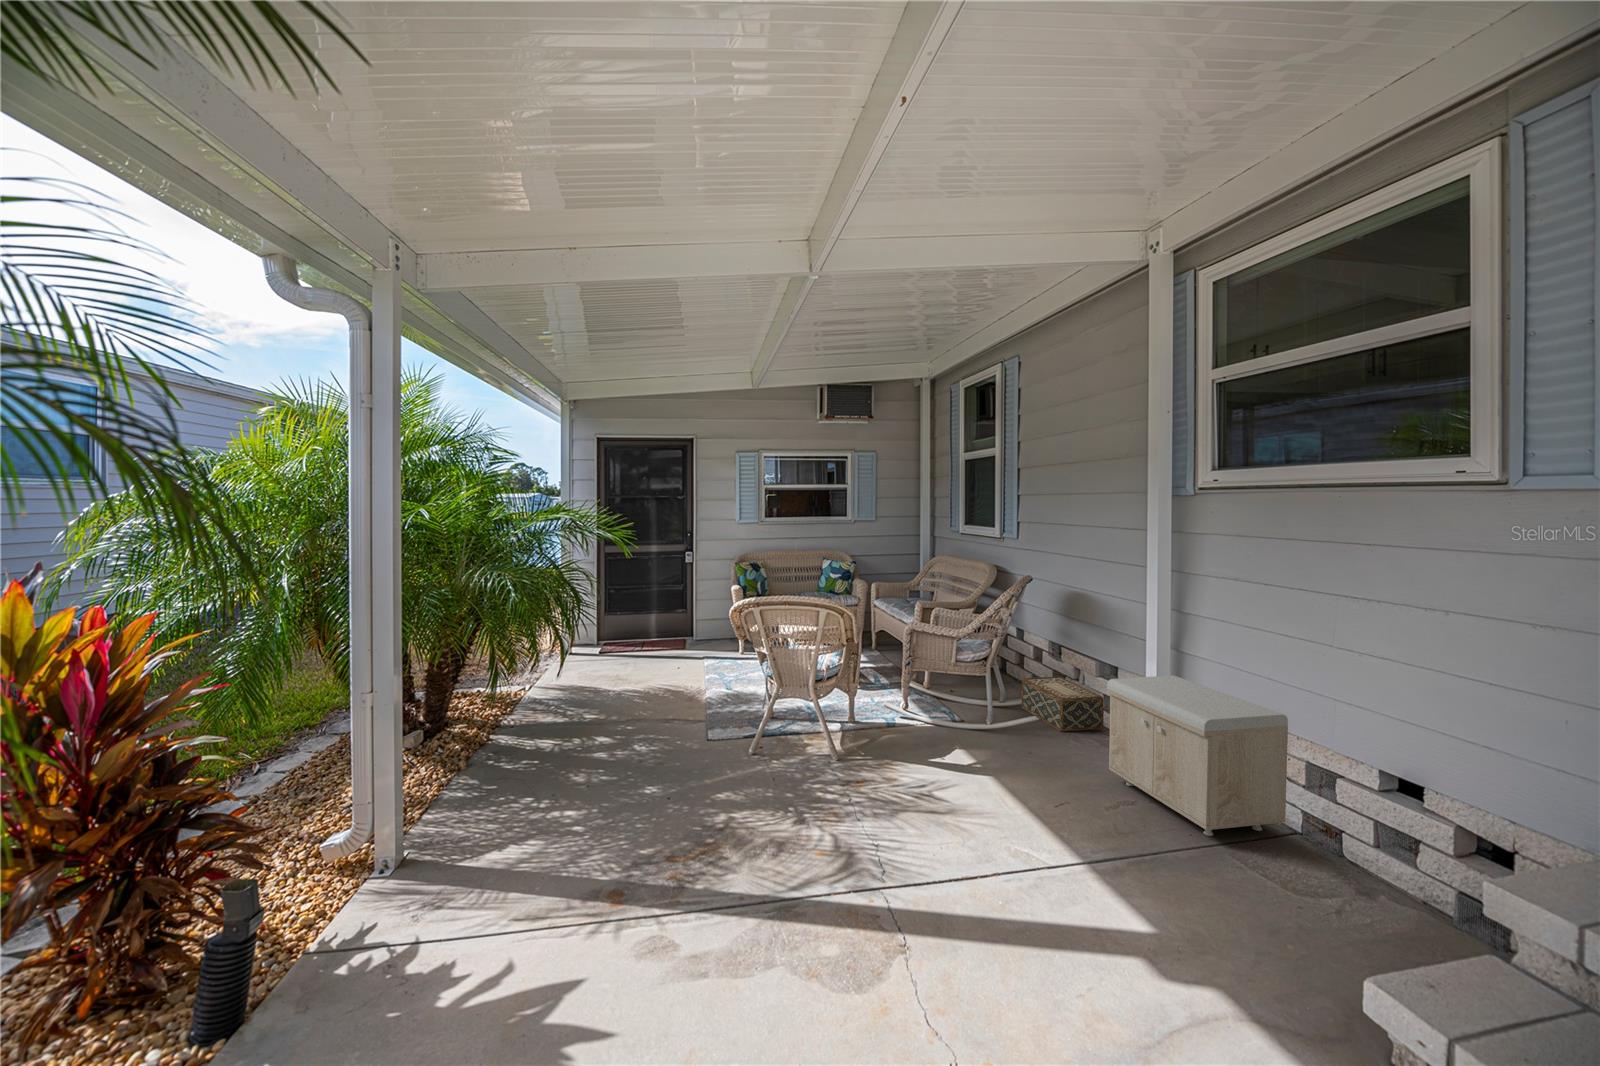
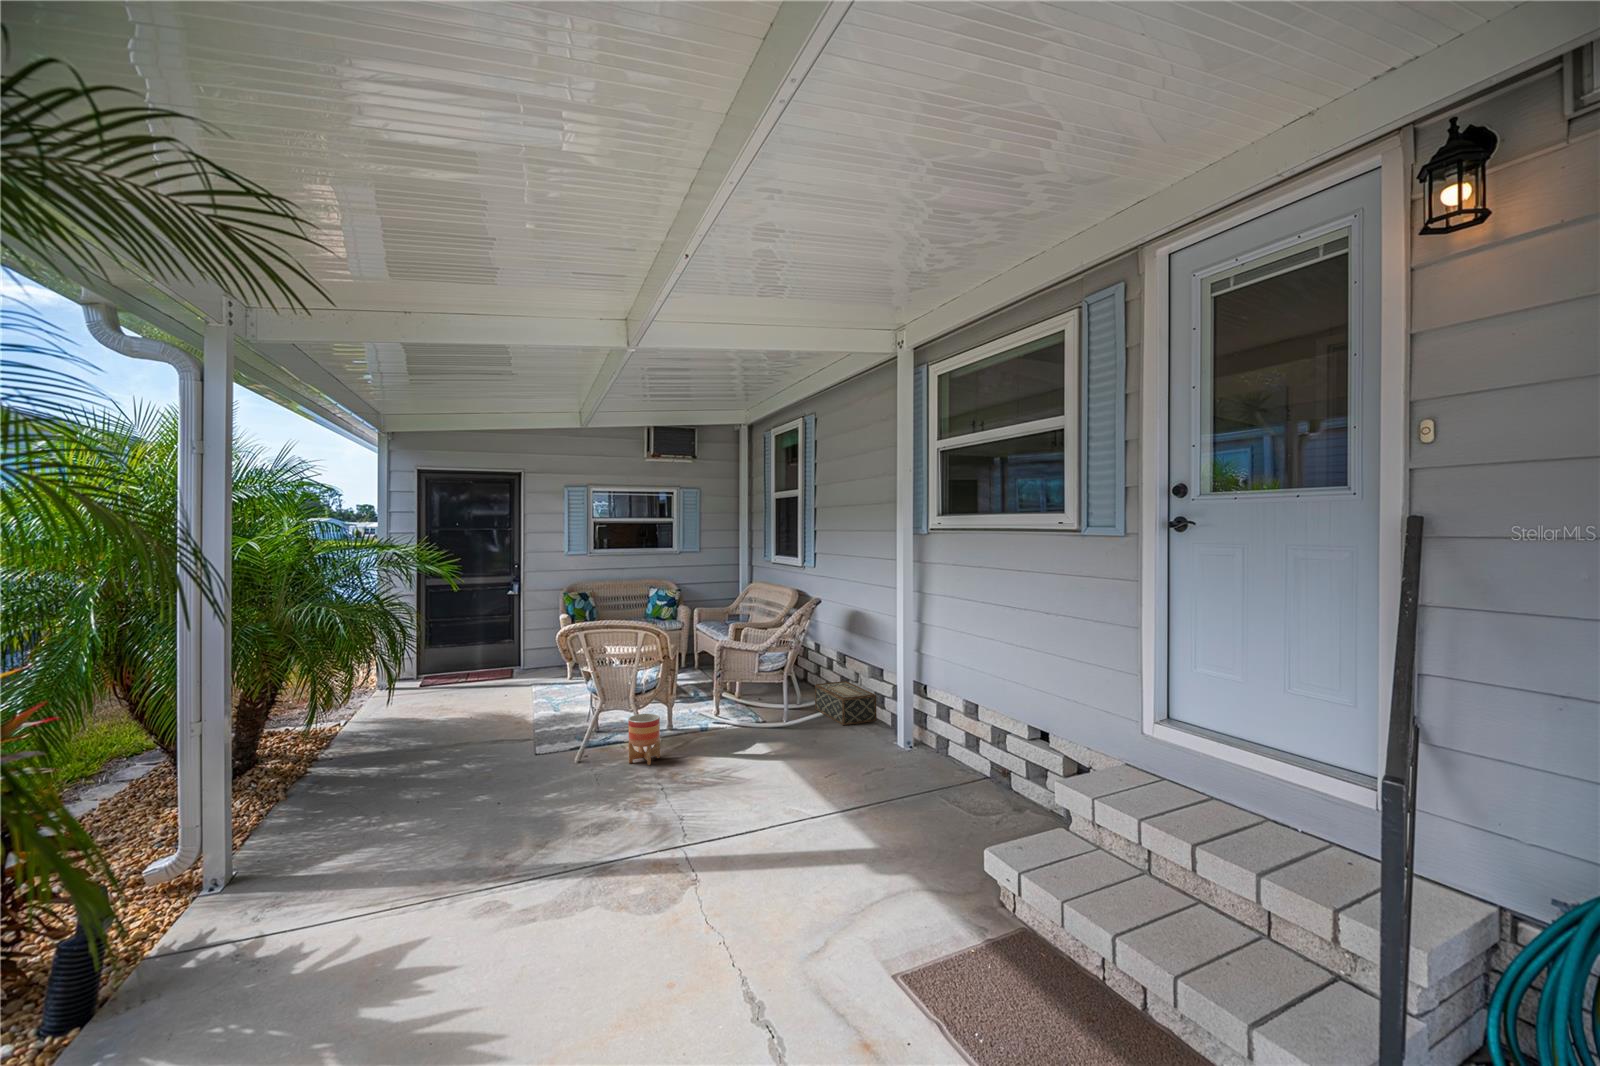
storage bench: present [1107,675,1288,836] -> none [869,672,987,790]
planter: none [809,704,844,764] -> present [628,714,660,765]

